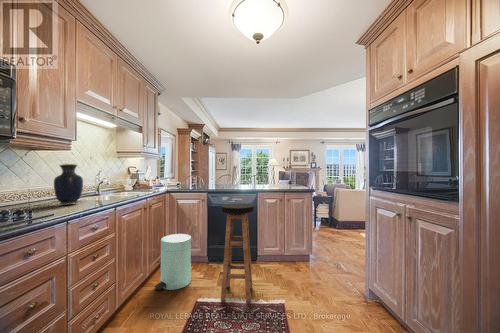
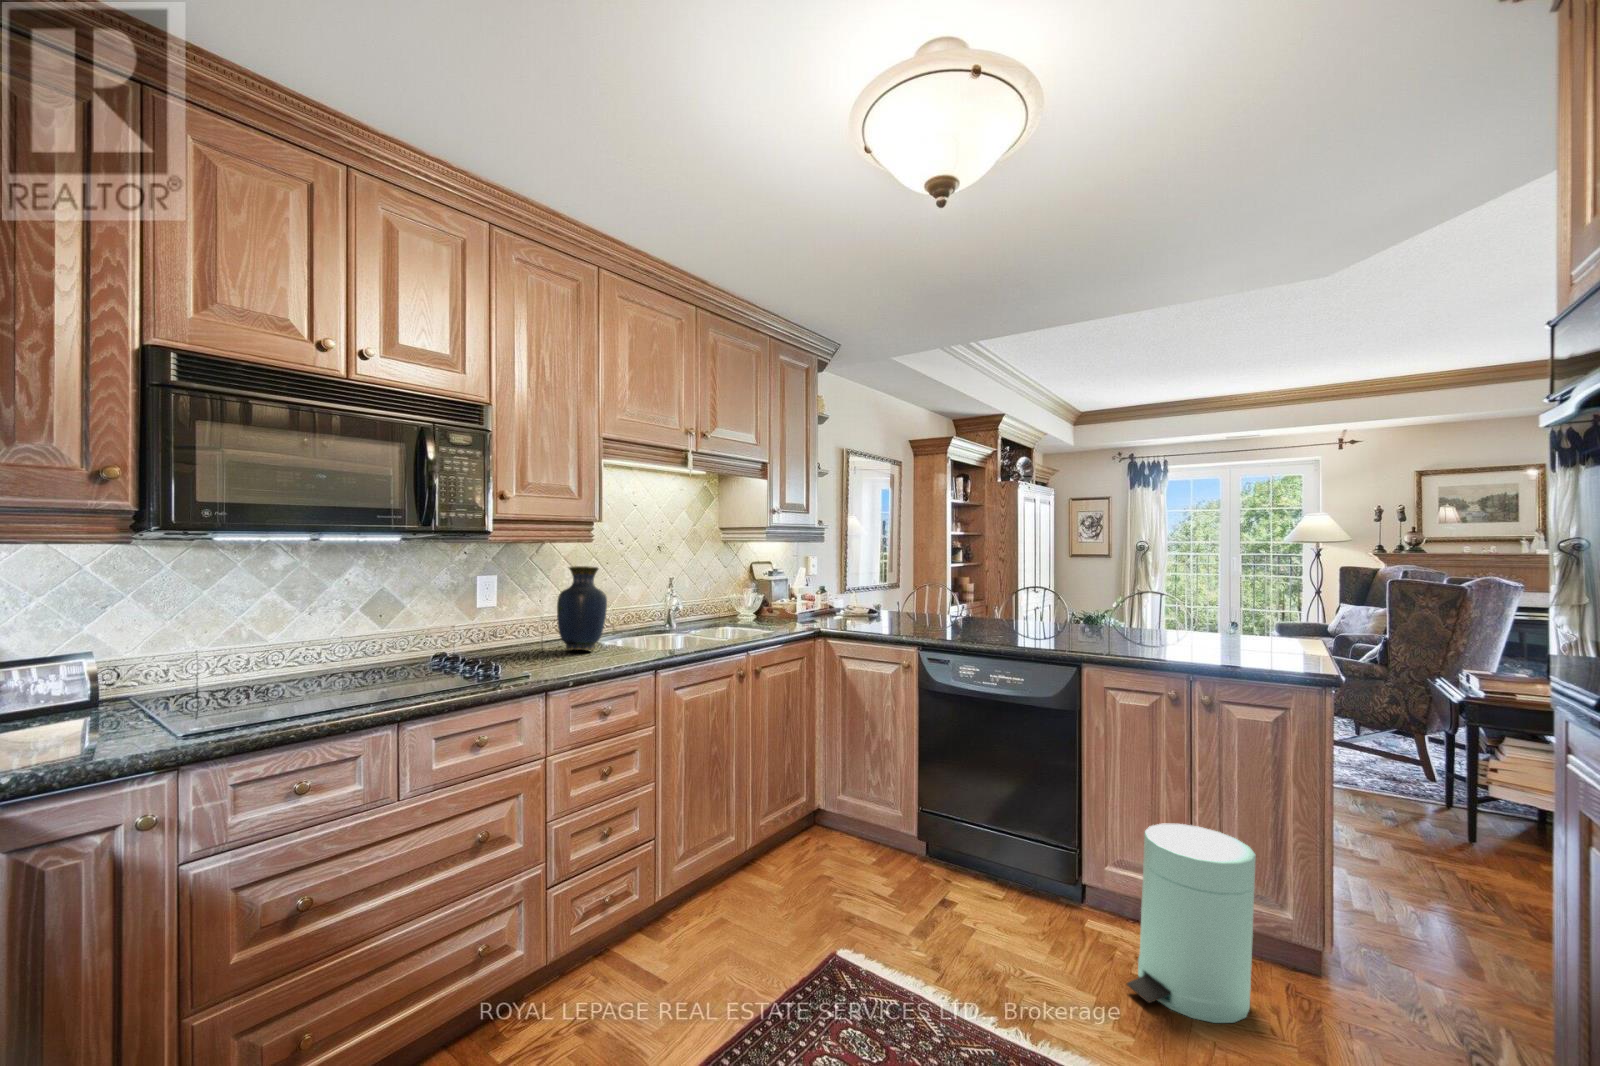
bar stool: present [221,203,254,302] -> none [898,698,1019,1014]
trash can: present [155,234,191,290] -> present [1127,824,1256,1023]

